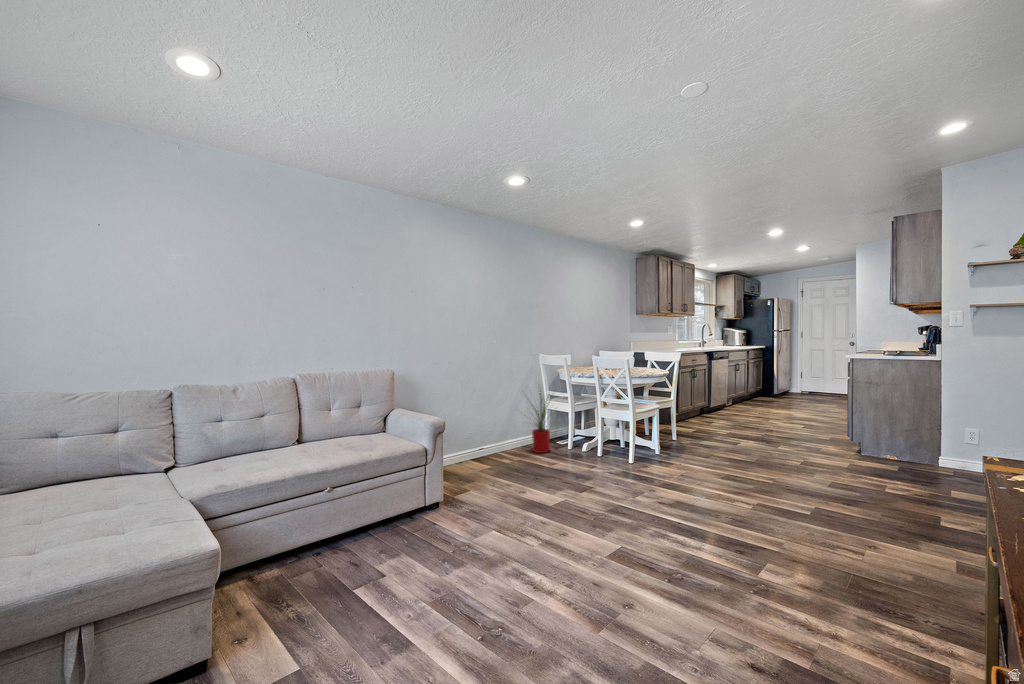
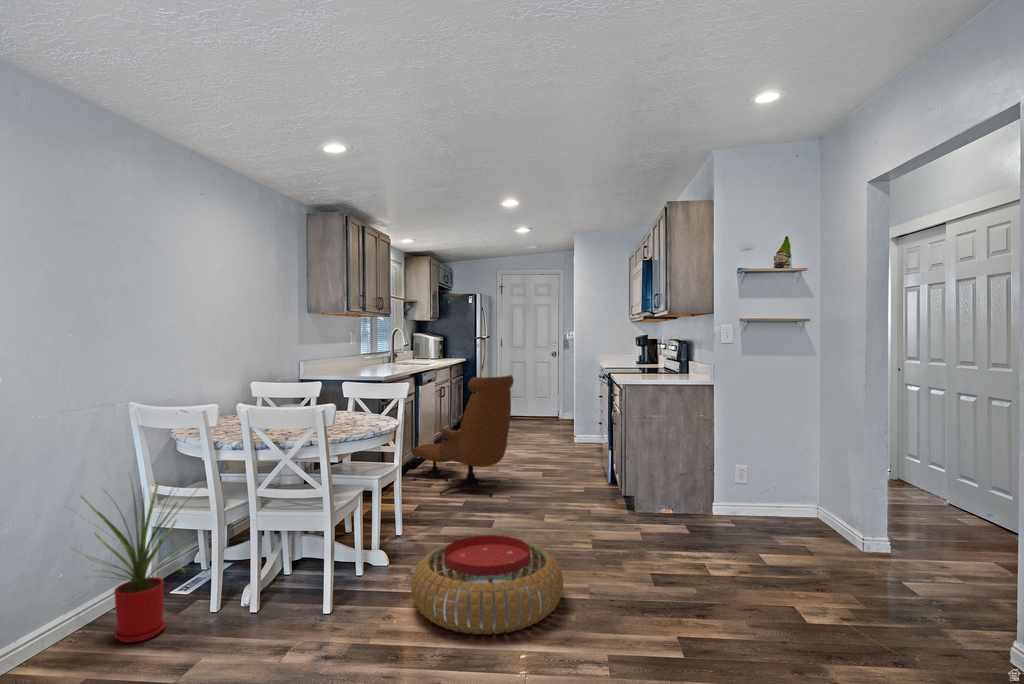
lounge chair: none [703,351,768,431] -> present [412,375,514,496]
pouf: none [658,436,753,484] -> present [411,535,564,634]

